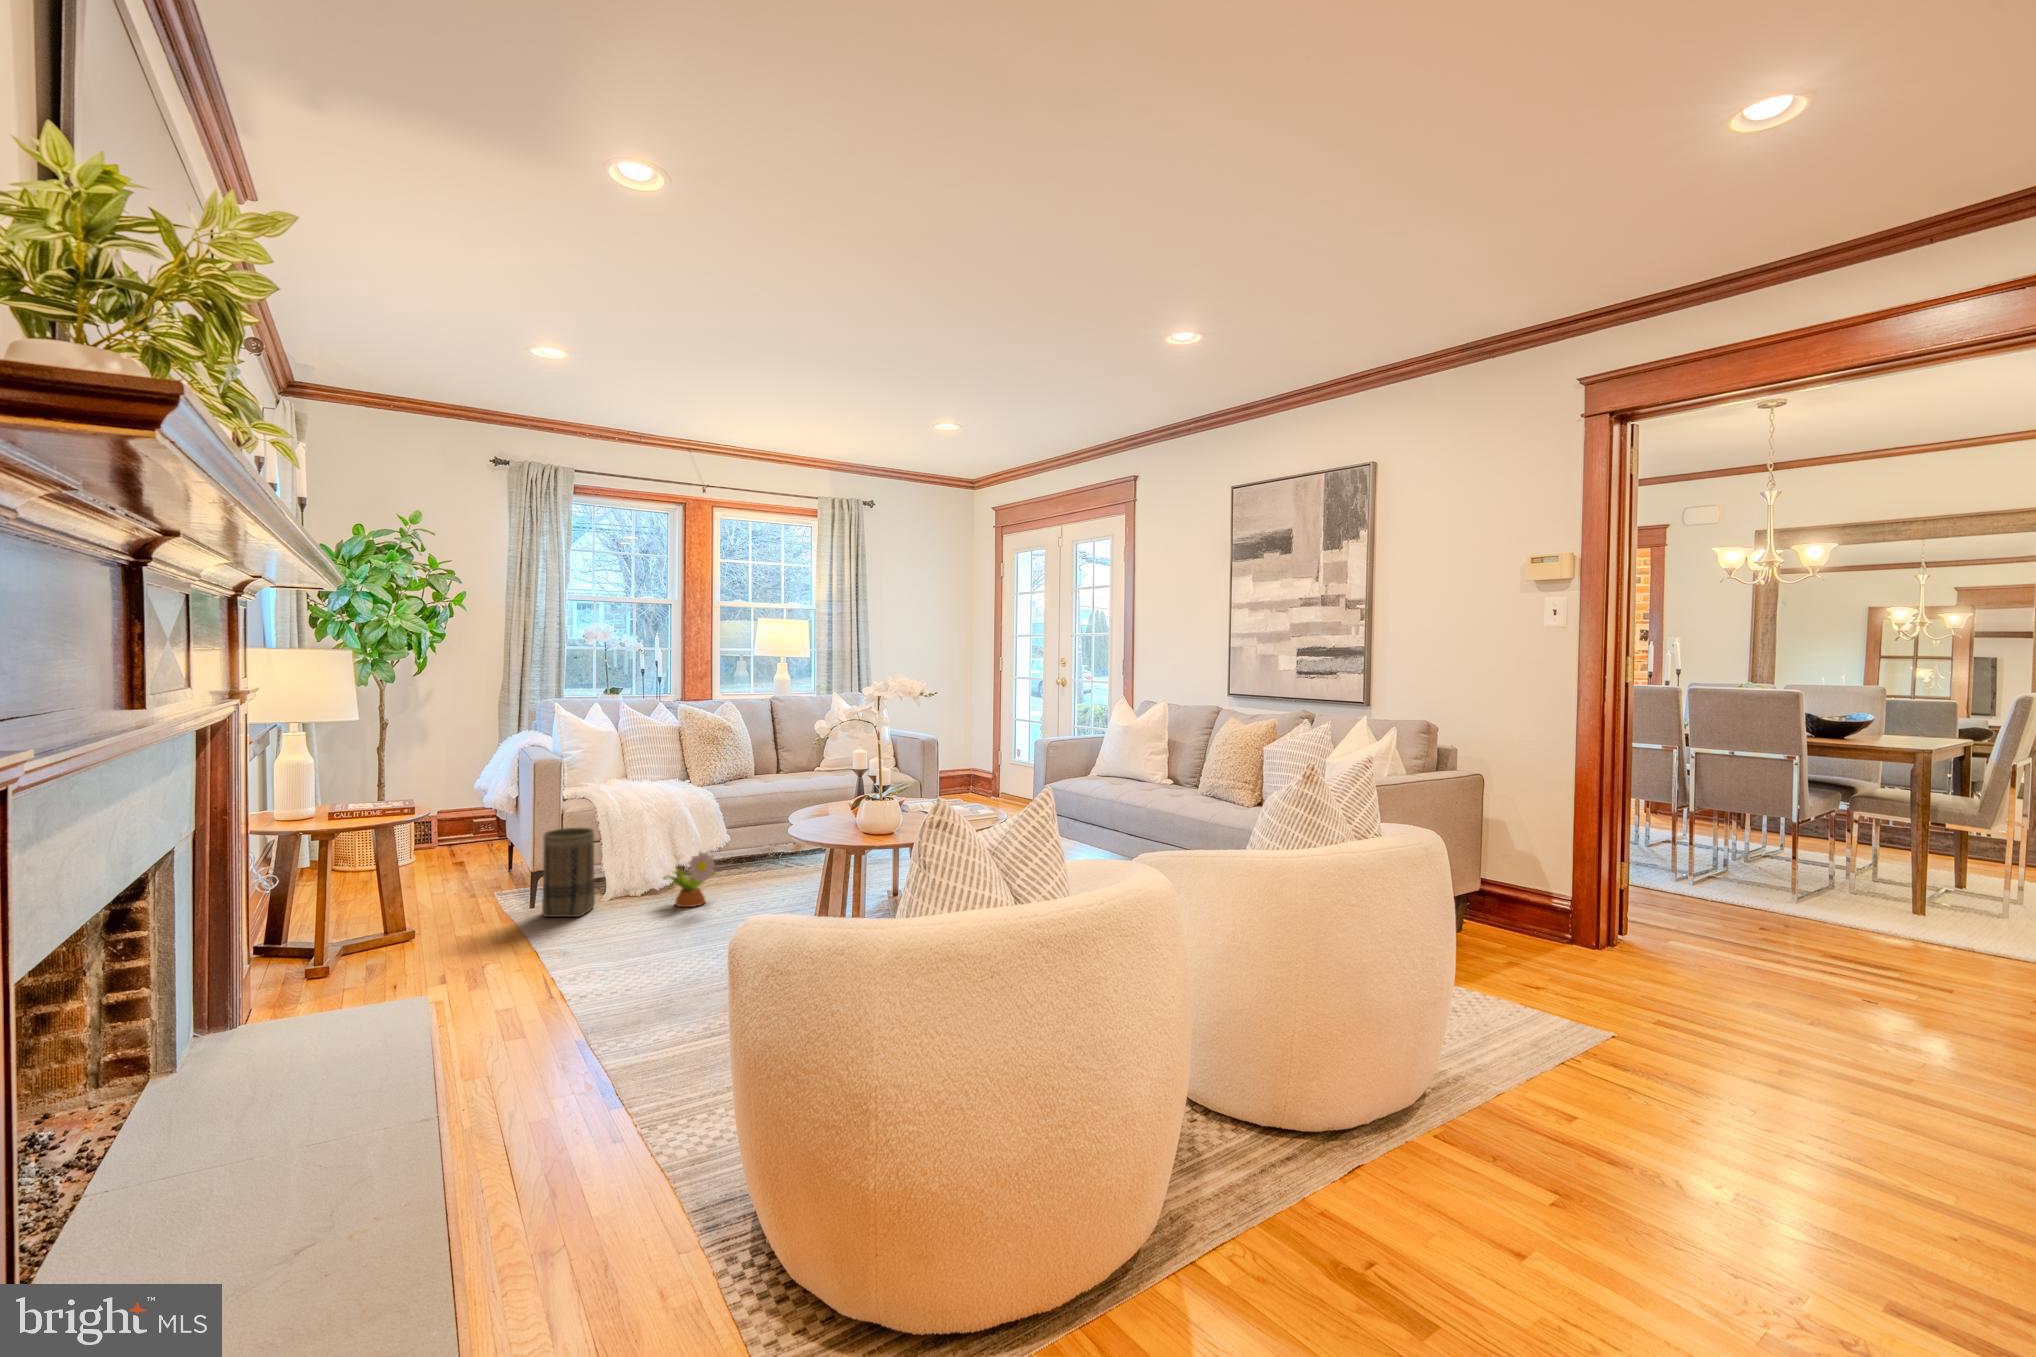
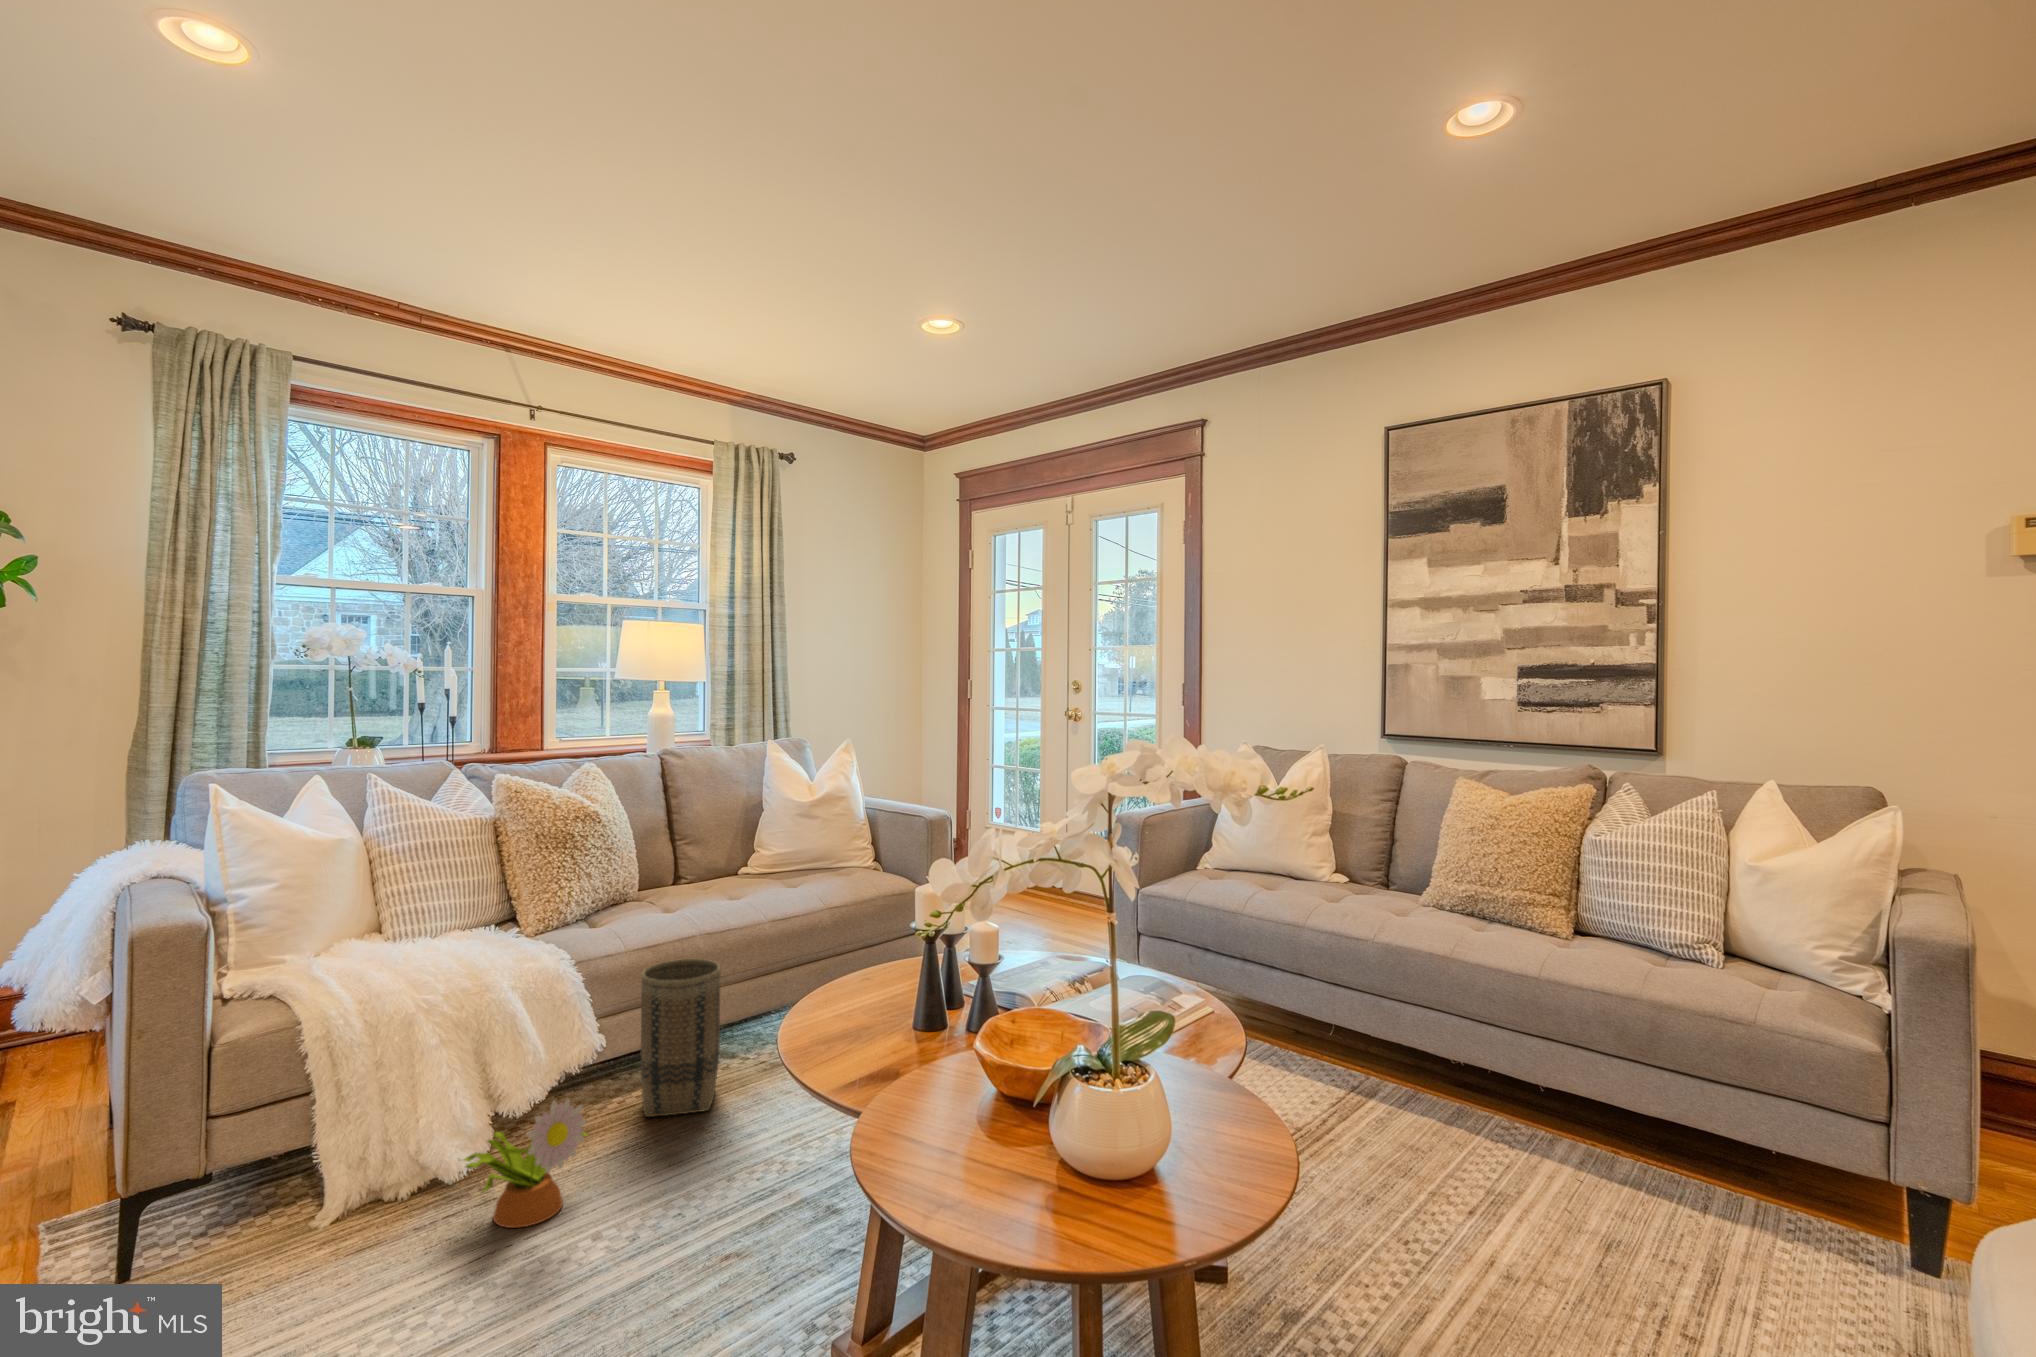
basket: present [542,828,595,917] -> present [641,959,720,1117]

